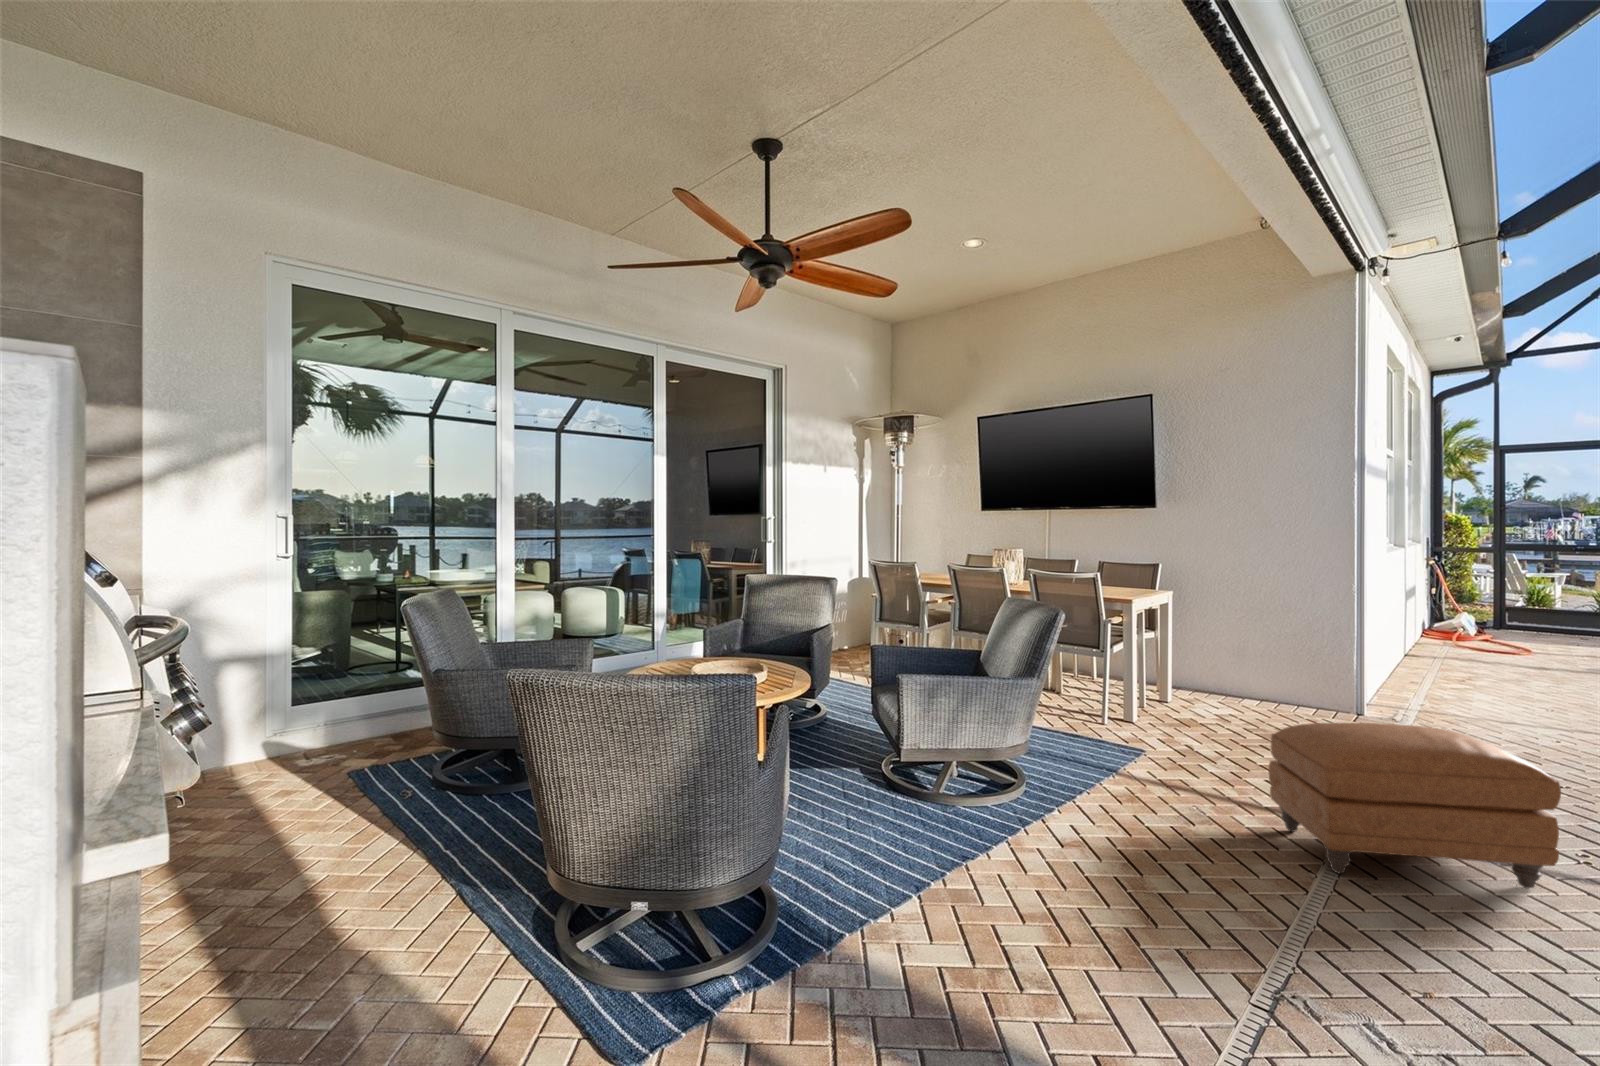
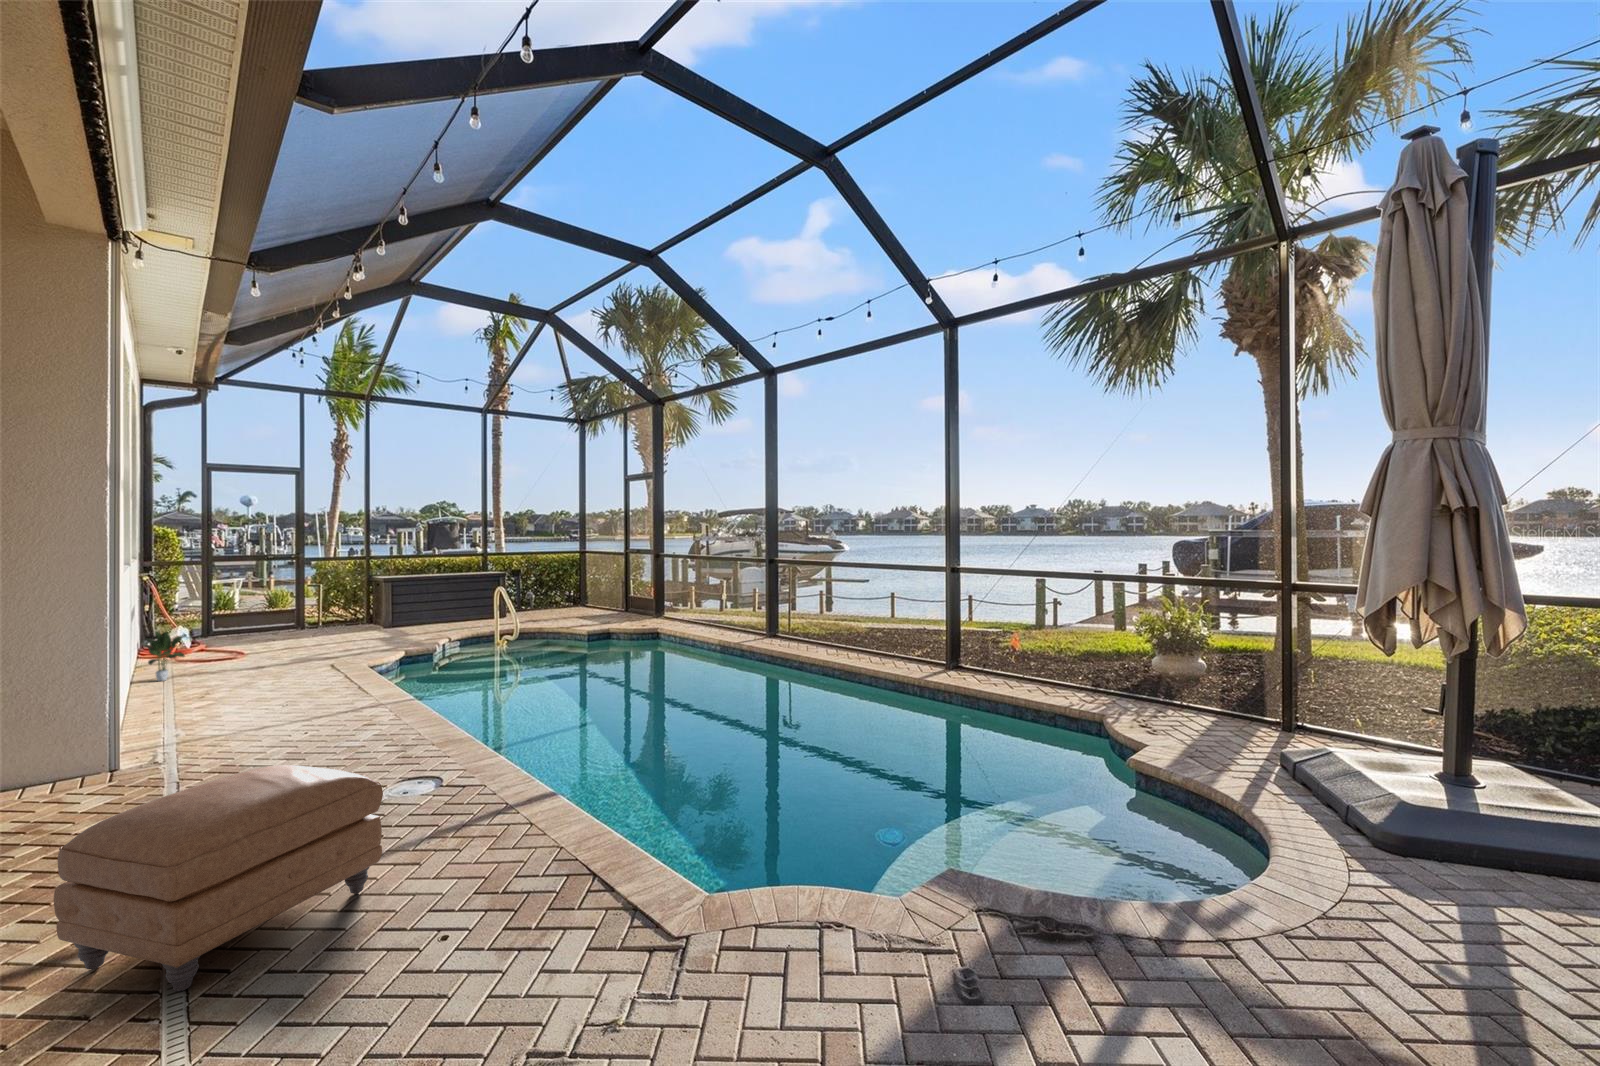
potted plant: none [1417,611,1459,659] -> present [145,632,186,681]

